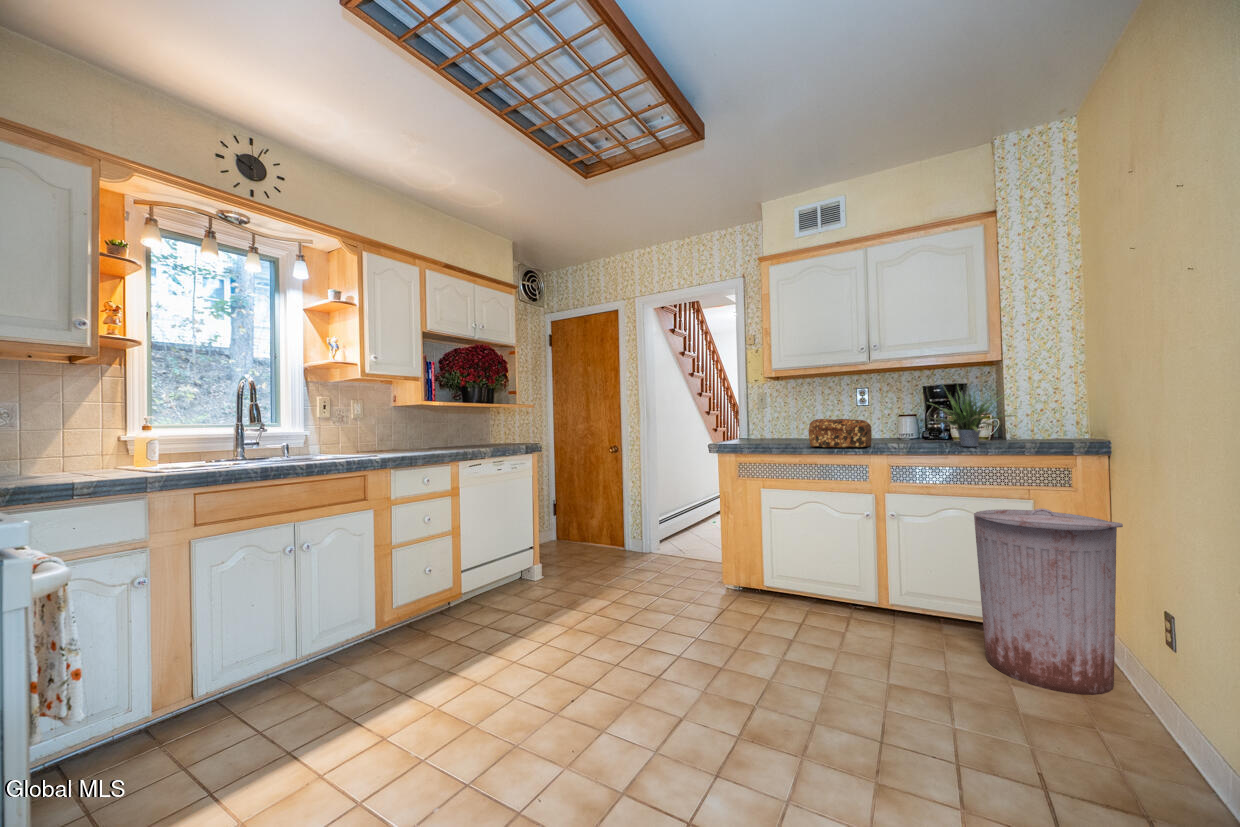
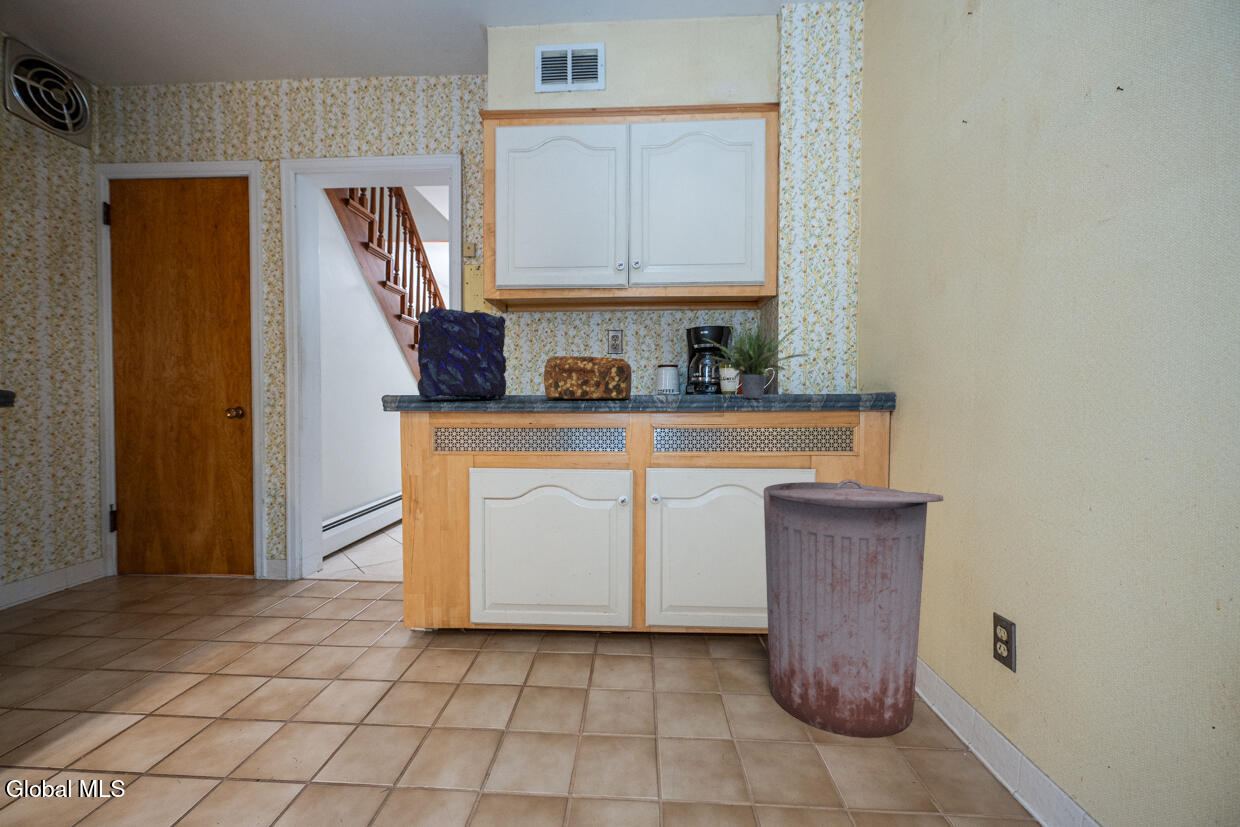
vase: none [729,394,784,448] -> present [417,308,506,399]

